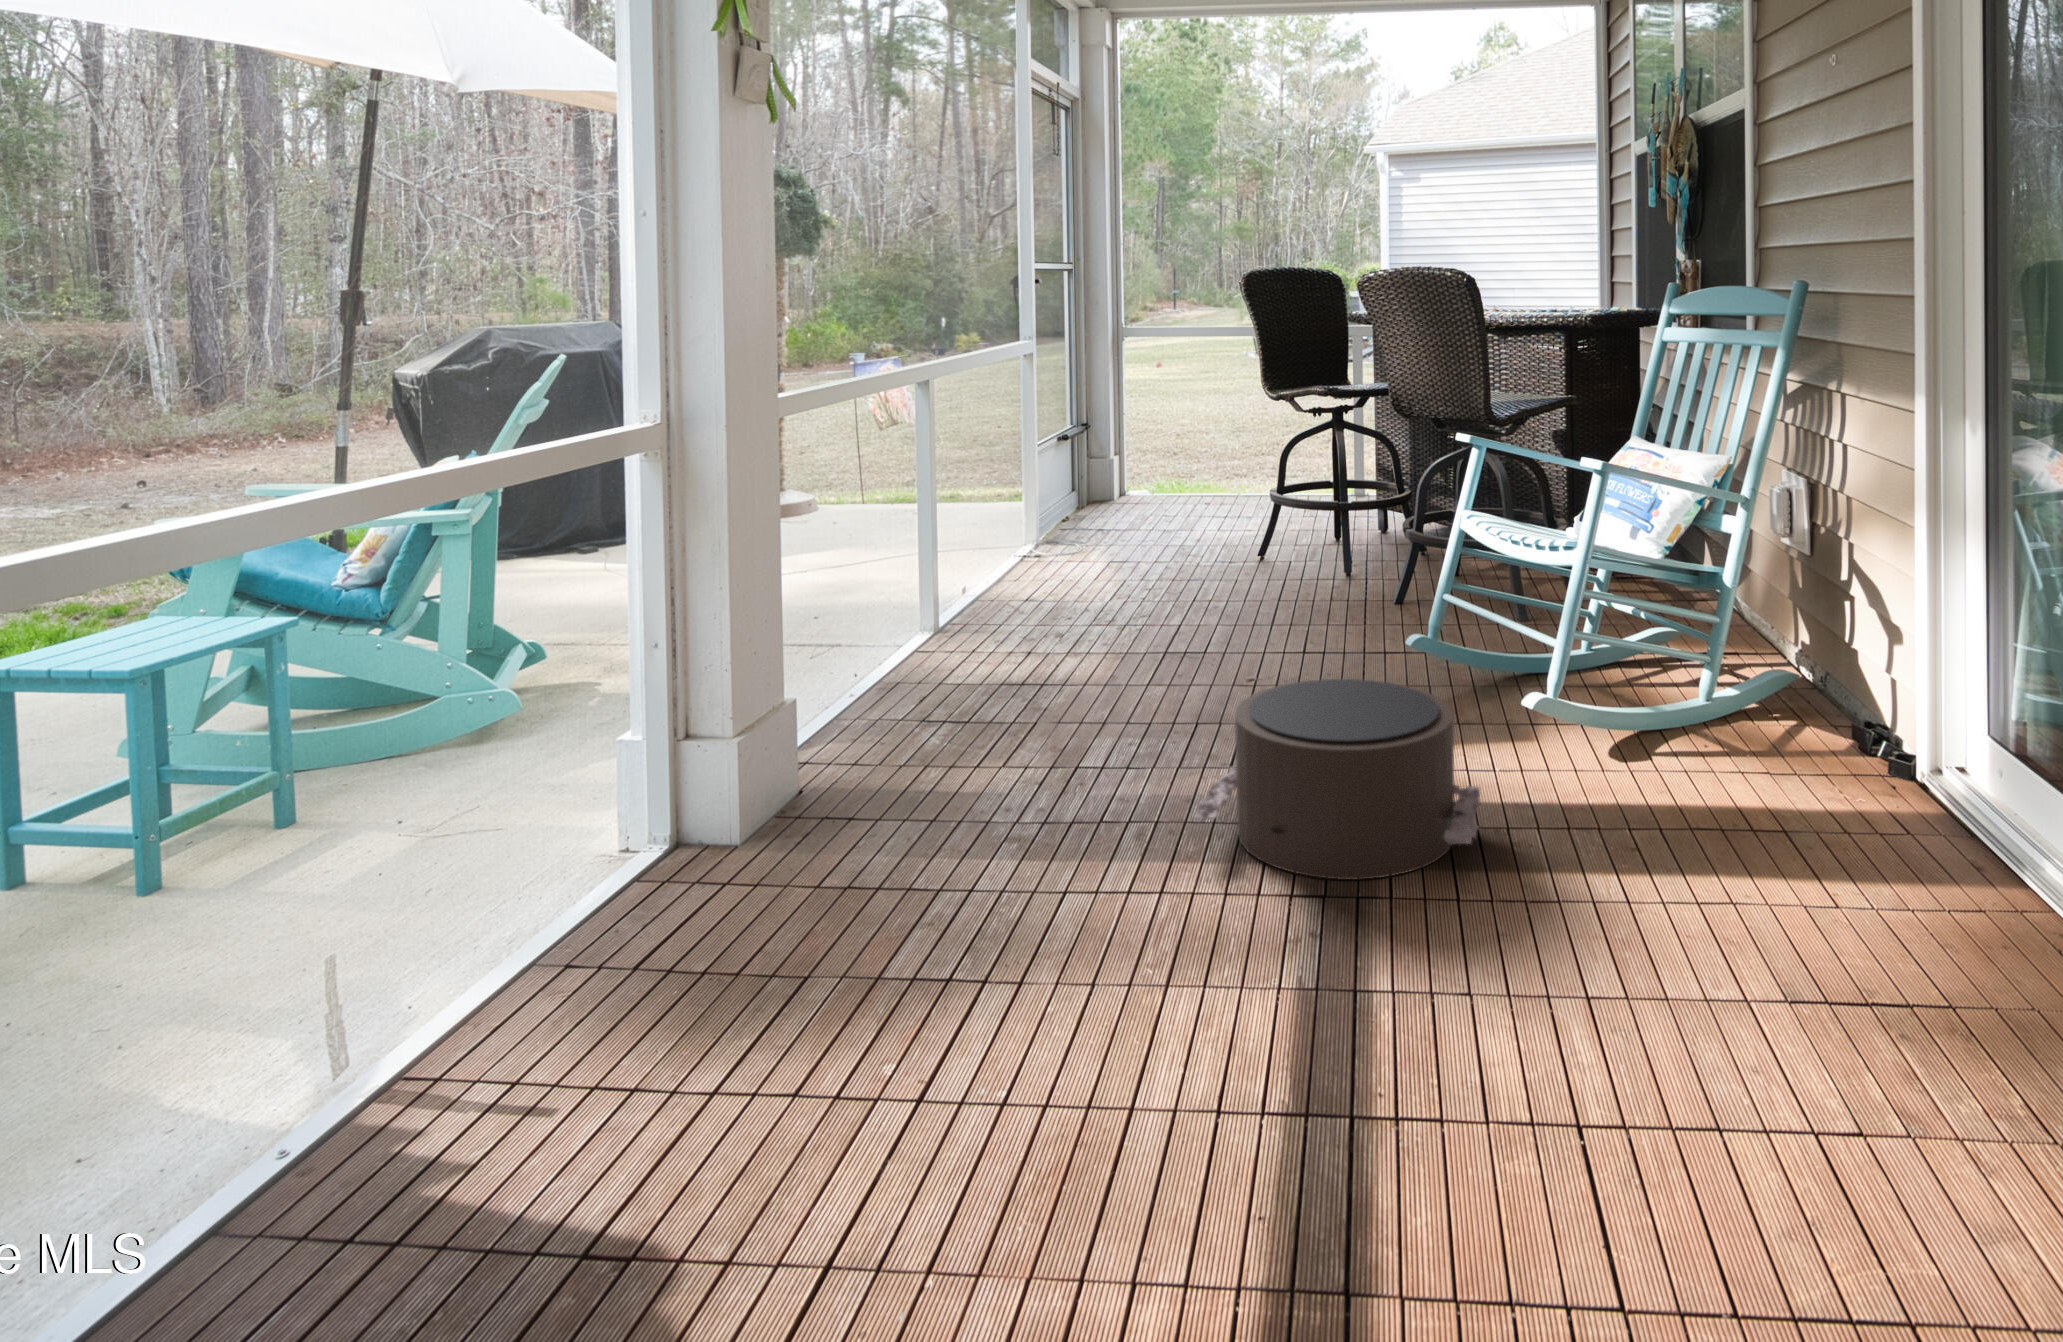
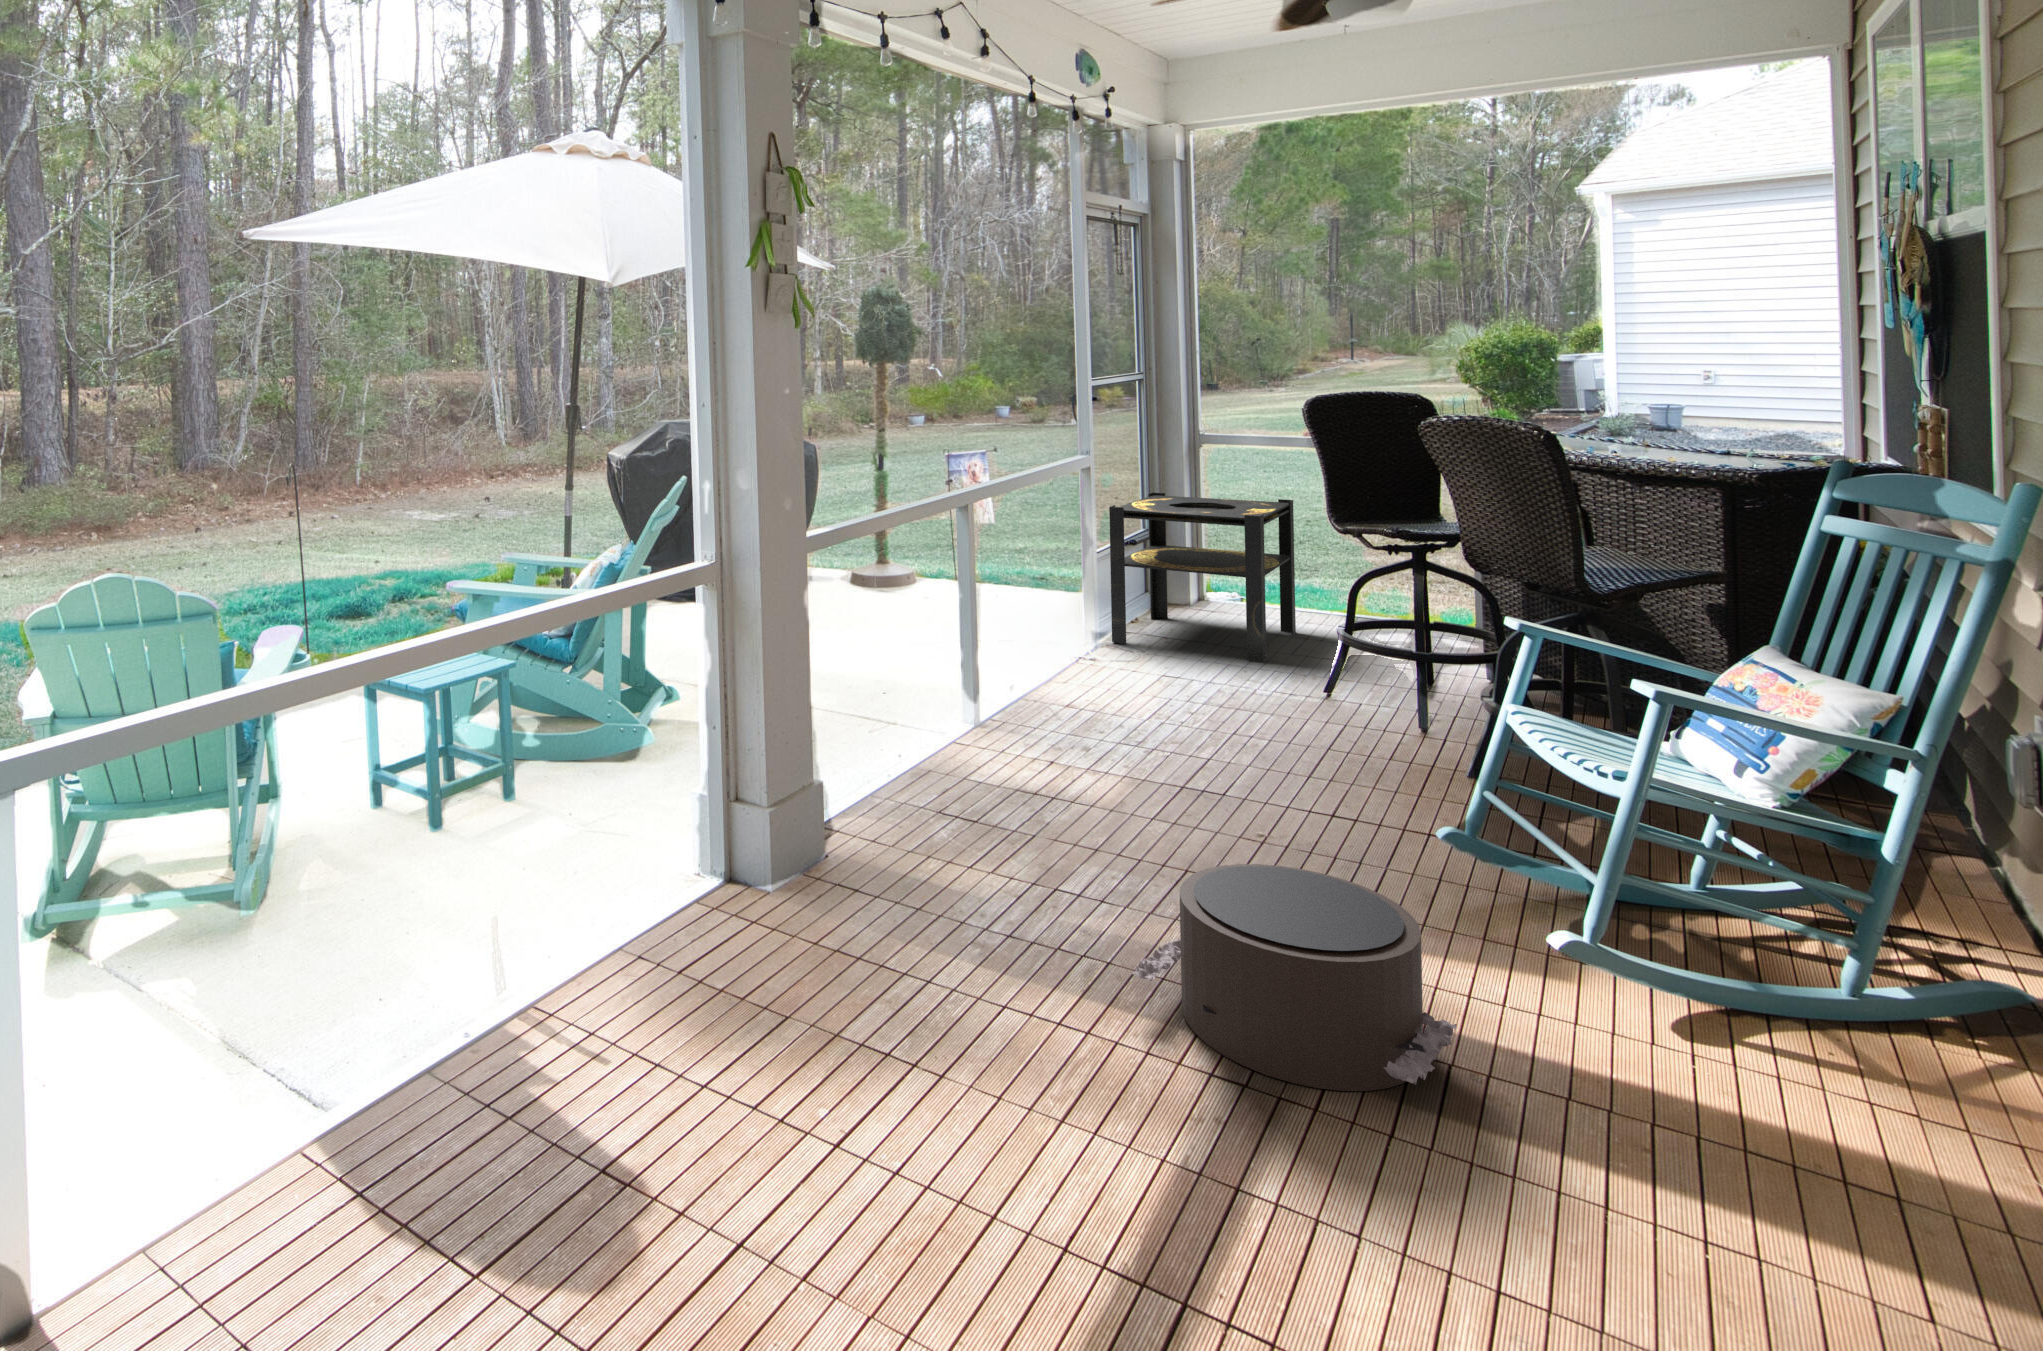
side table: none [1048,389,1211,542] -> present [1109,492,1296,662]

